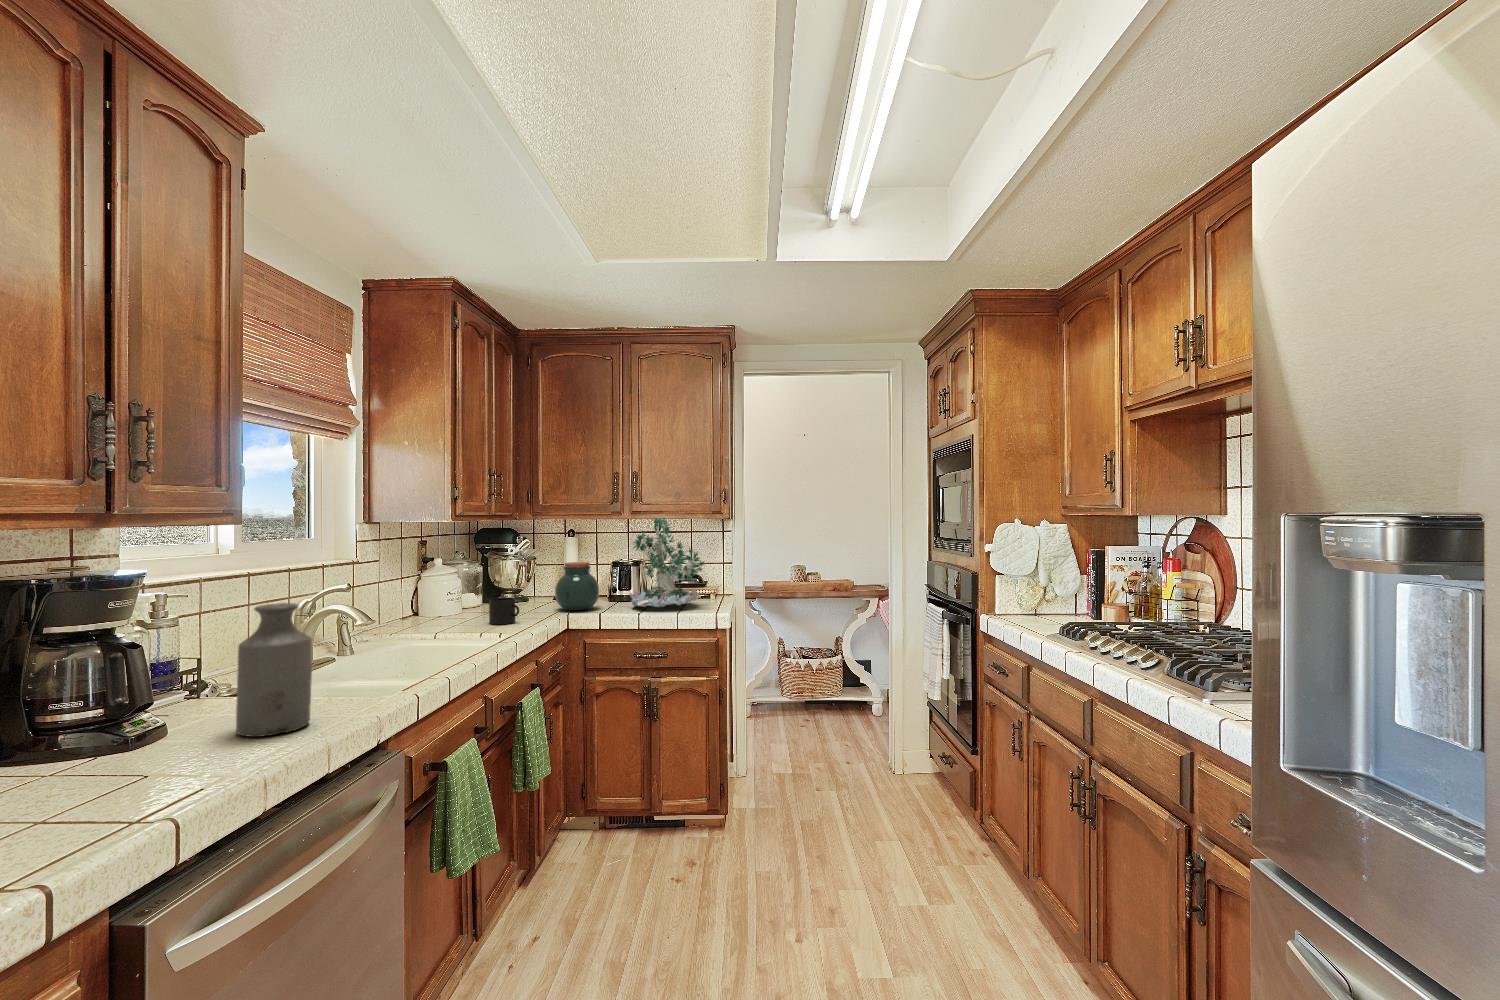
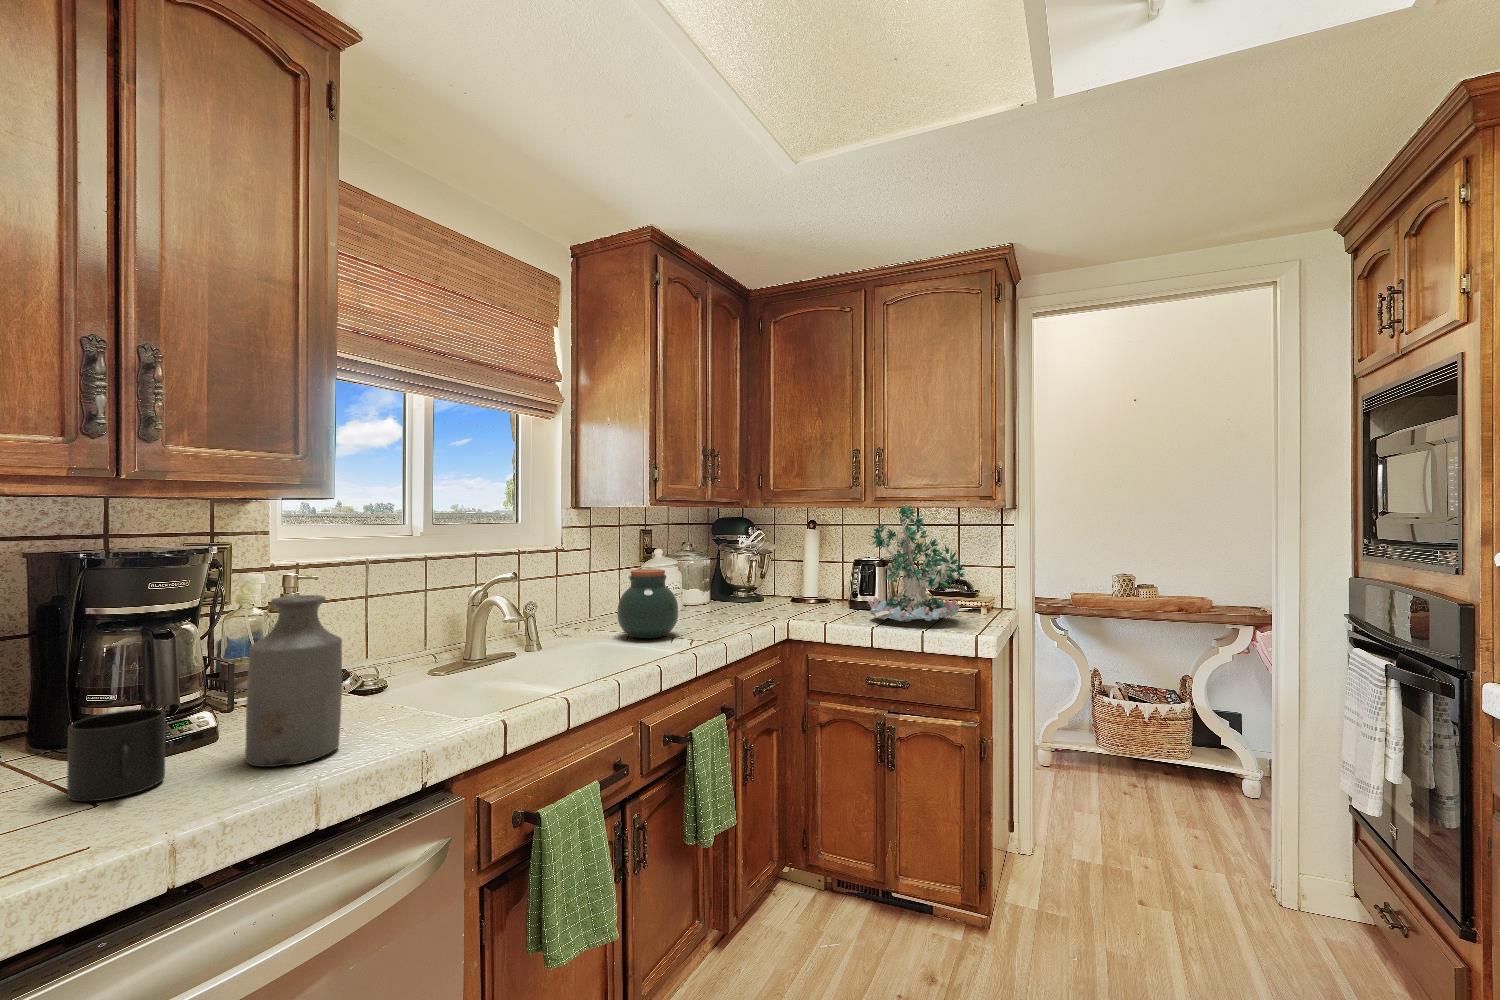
jar: present [555,562,599,610] -> present [617,569,678,638]
mug: present [489,598,519,625] -> present [67,709,166,801]

